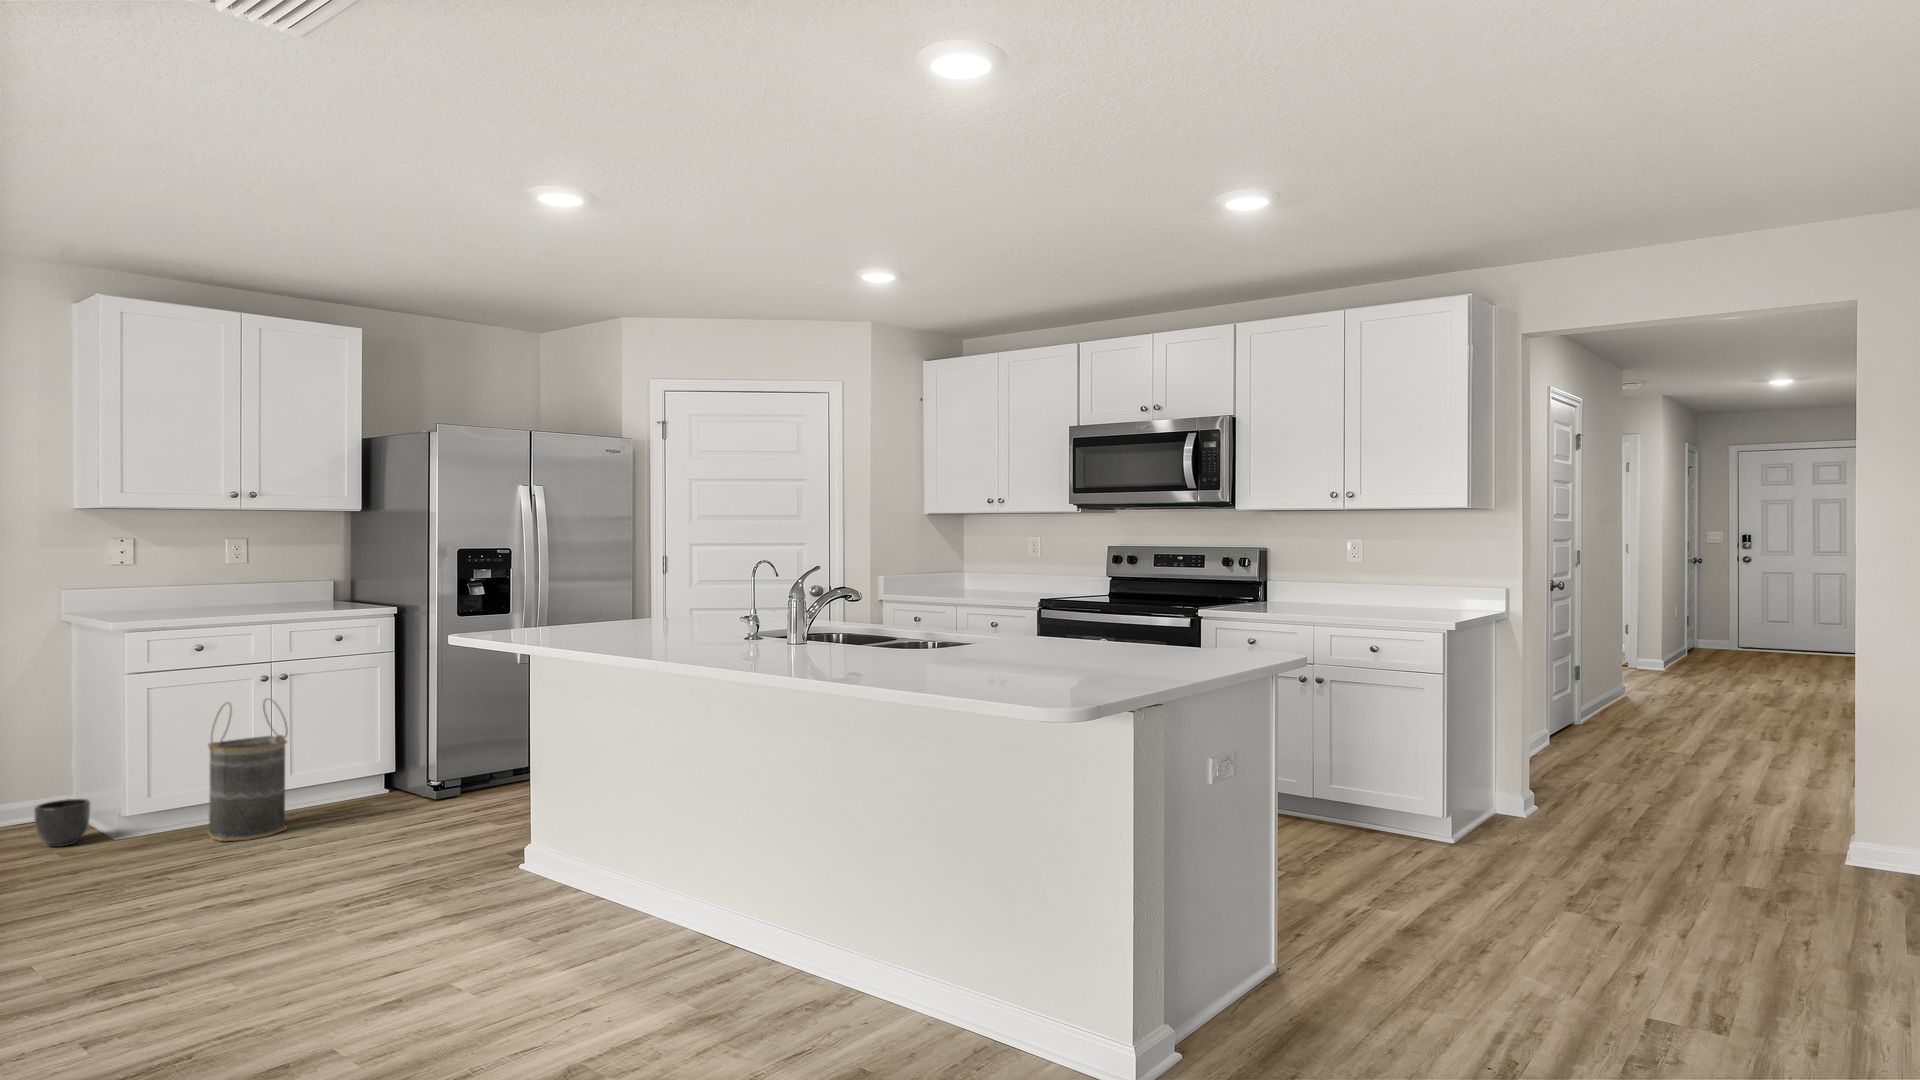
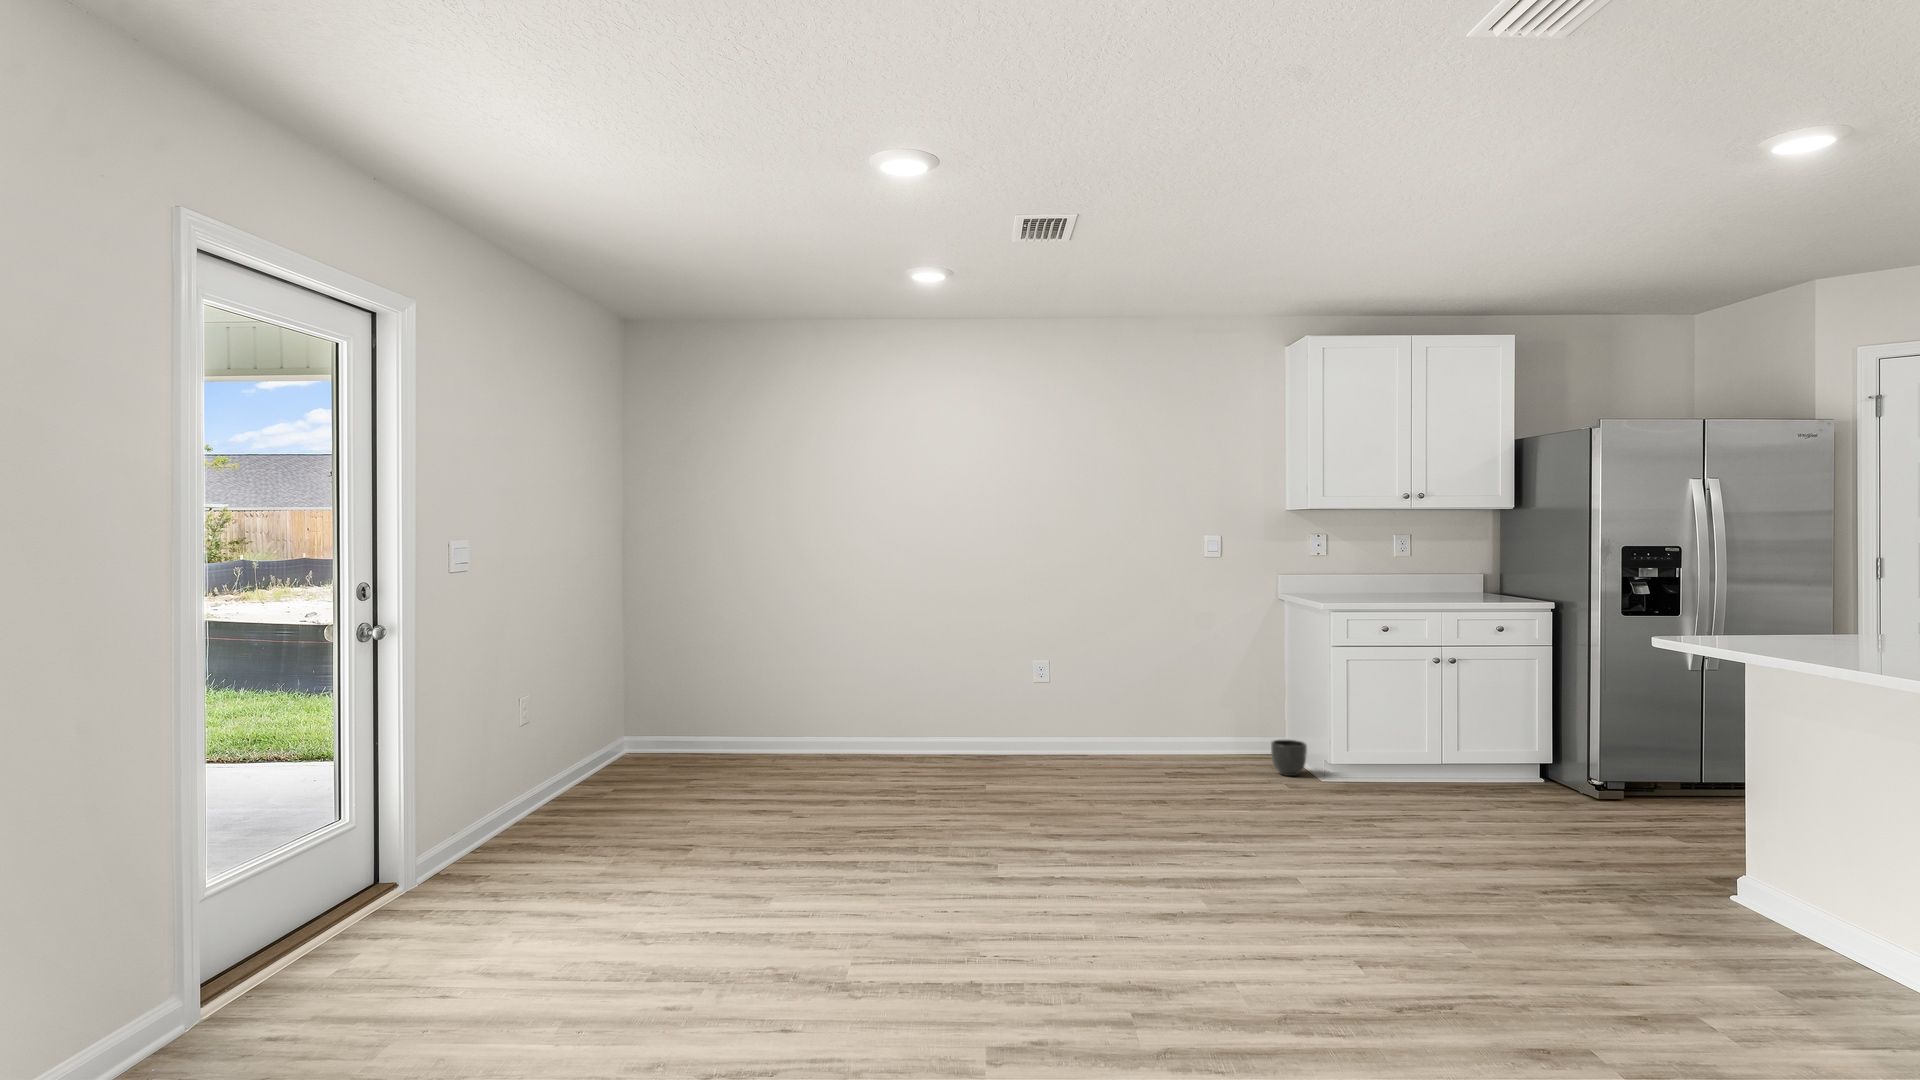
basket: present [208,698,288,841] -> none [1393,678,1459,802]

